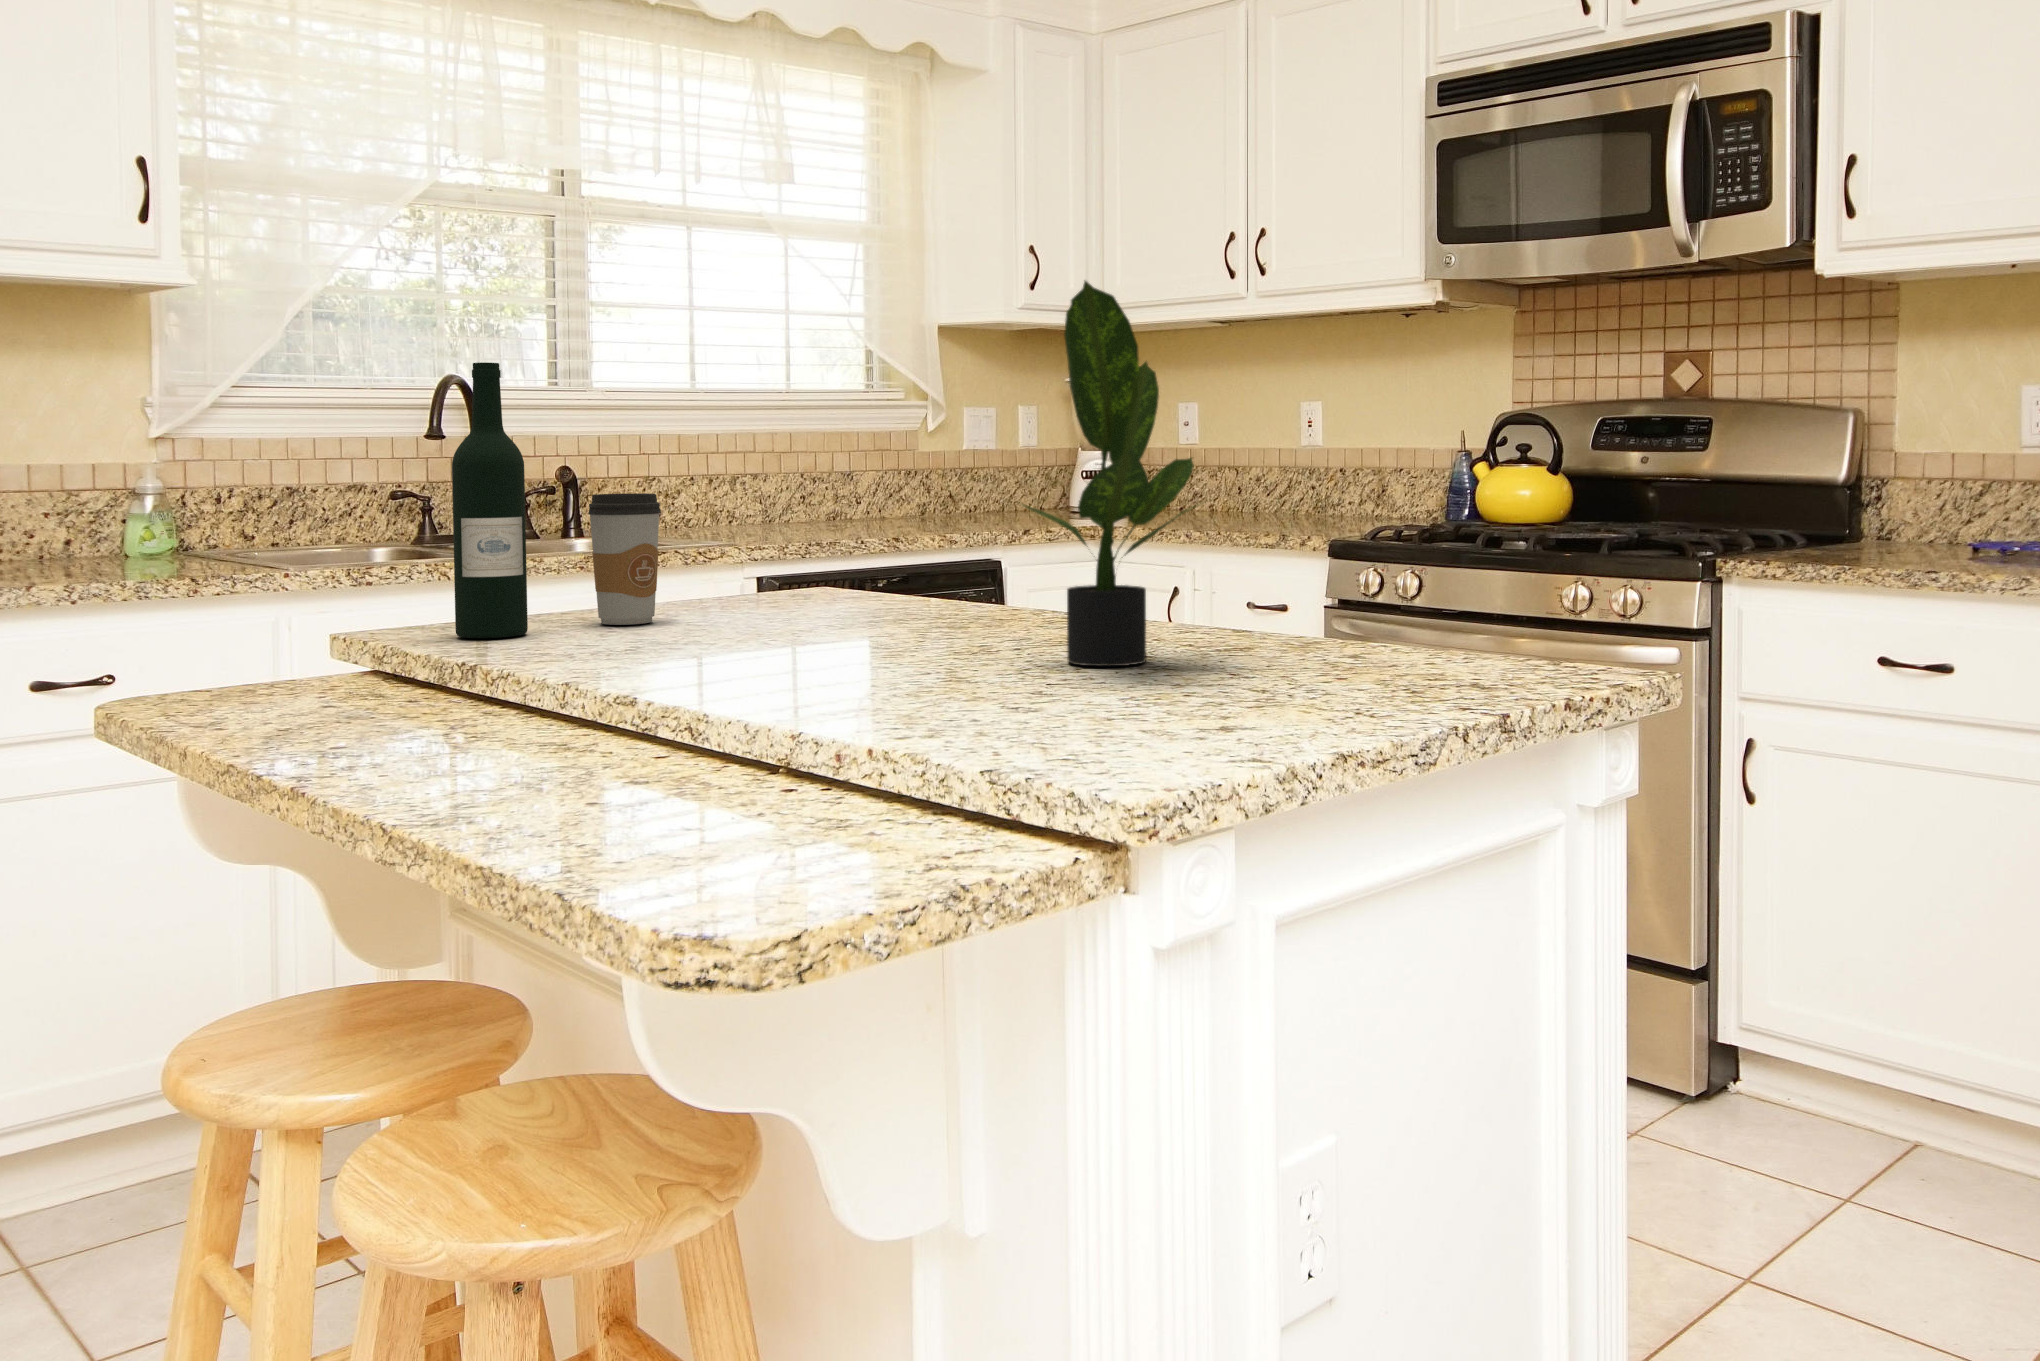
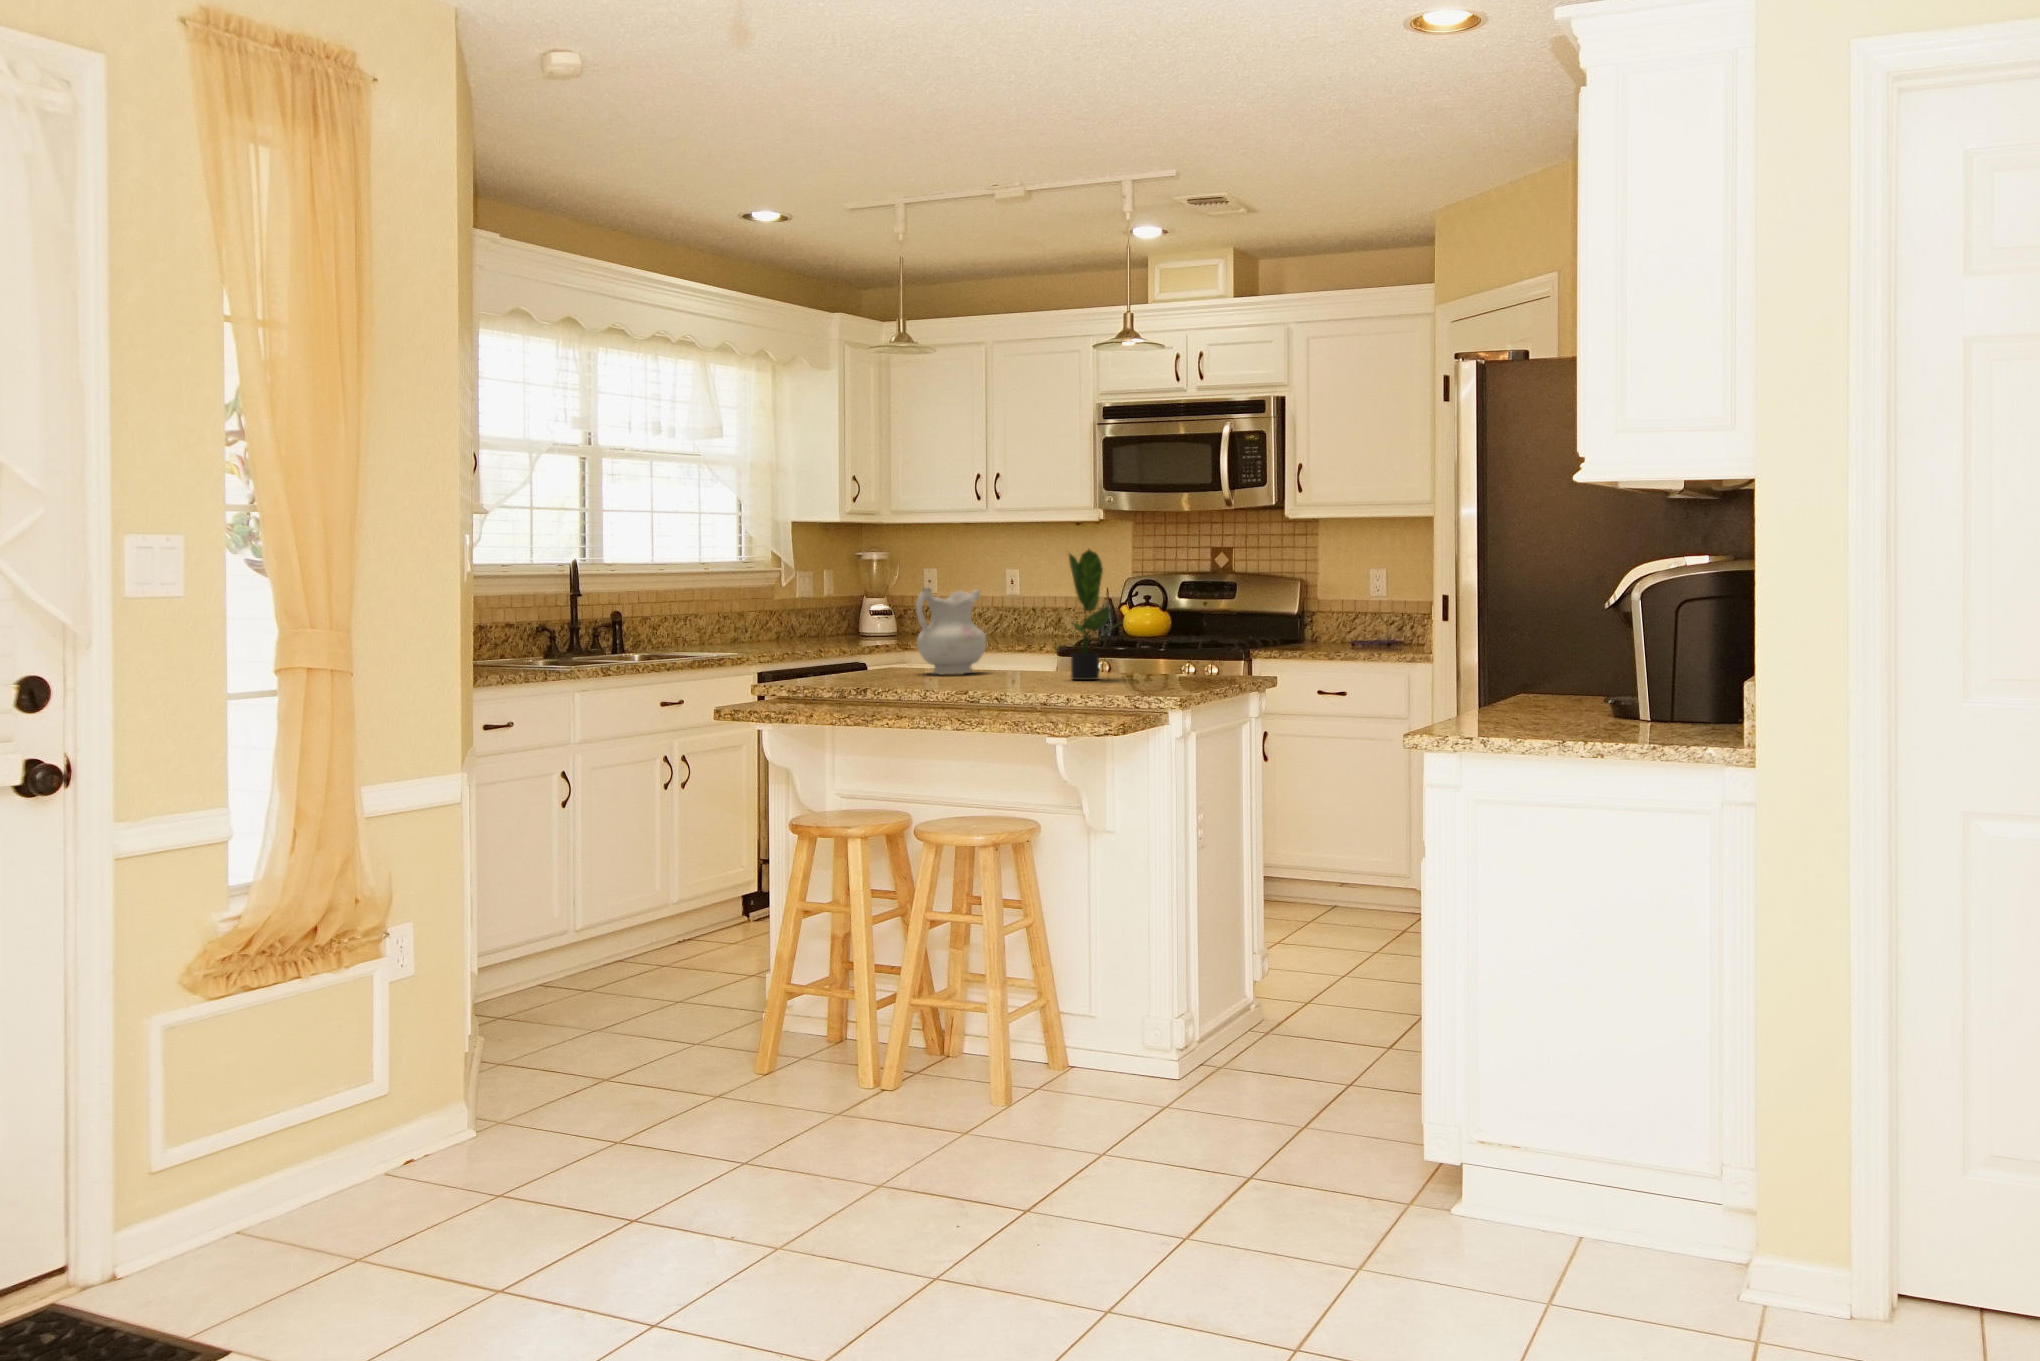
wine bottle: present [452,362,528,638] -> none [798,570,828,682]
ceramic pitcher: none [772,408,957,622] -> present [916,588,986,674]
coffee cup: present [588,493,661,625] -> none [835,623,866,678]

